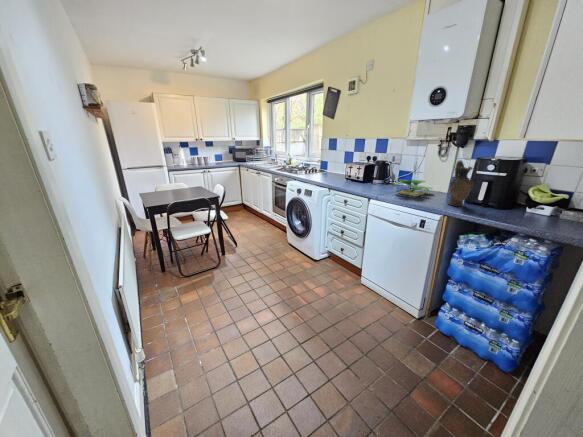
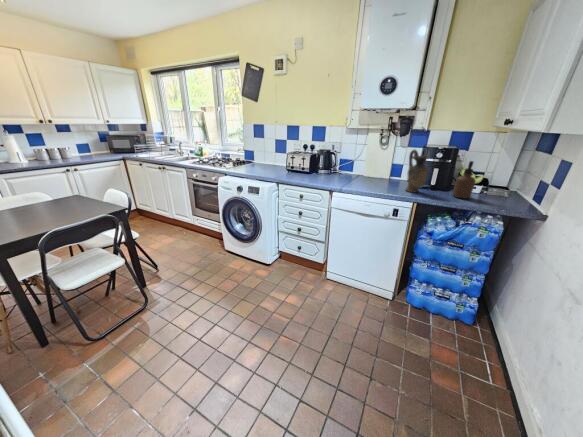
potted plant: present [394,163,429,197] -> none [348,146,383,186]
soap dispenser: none [504,174,533,218] -> present [453,161,475,198]

